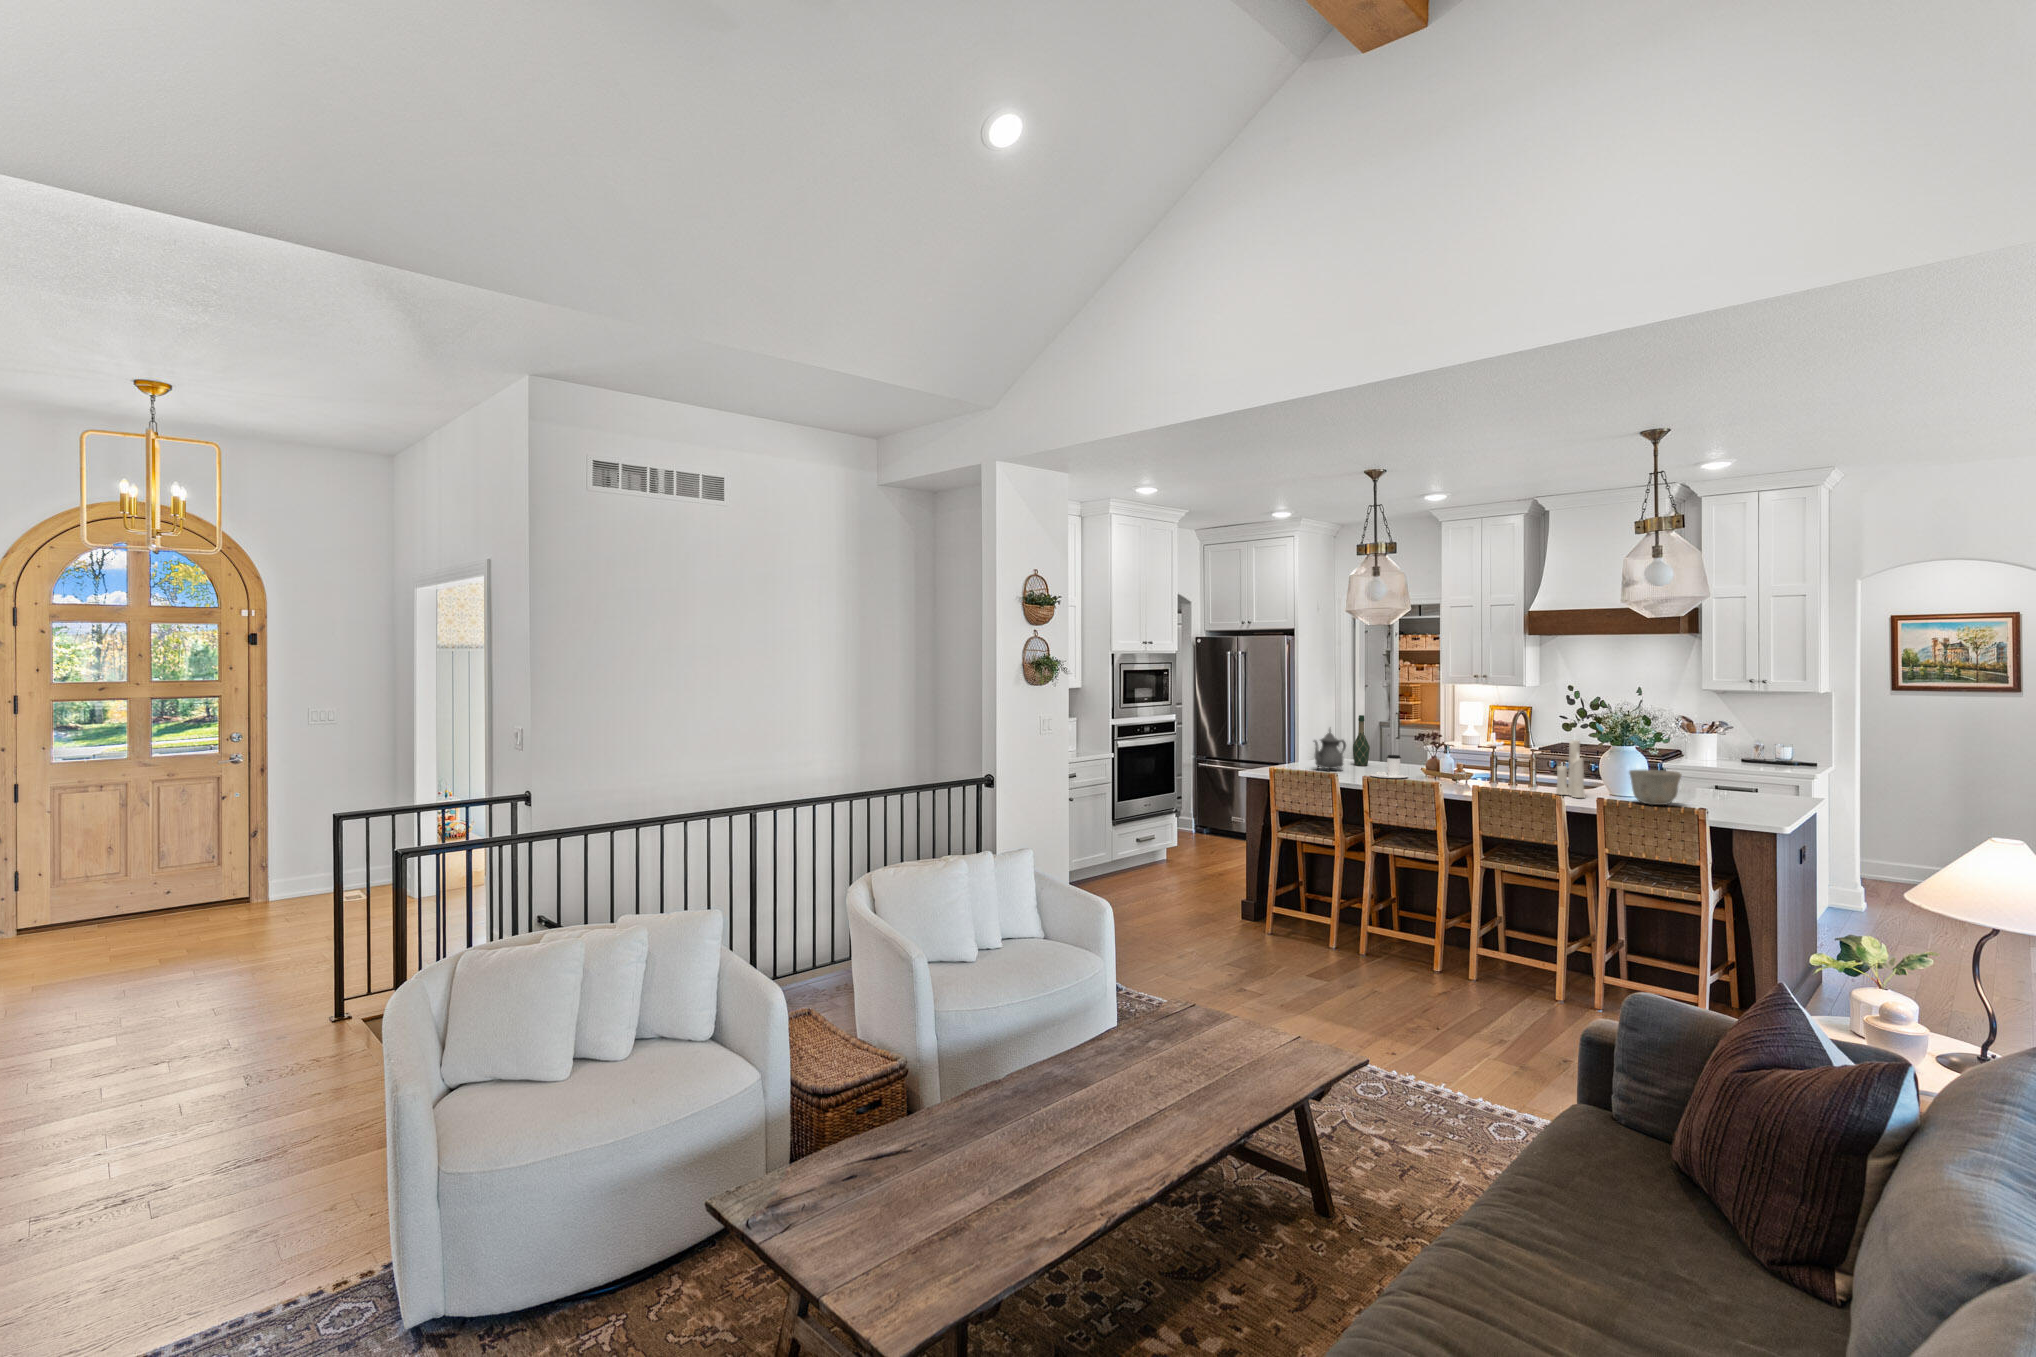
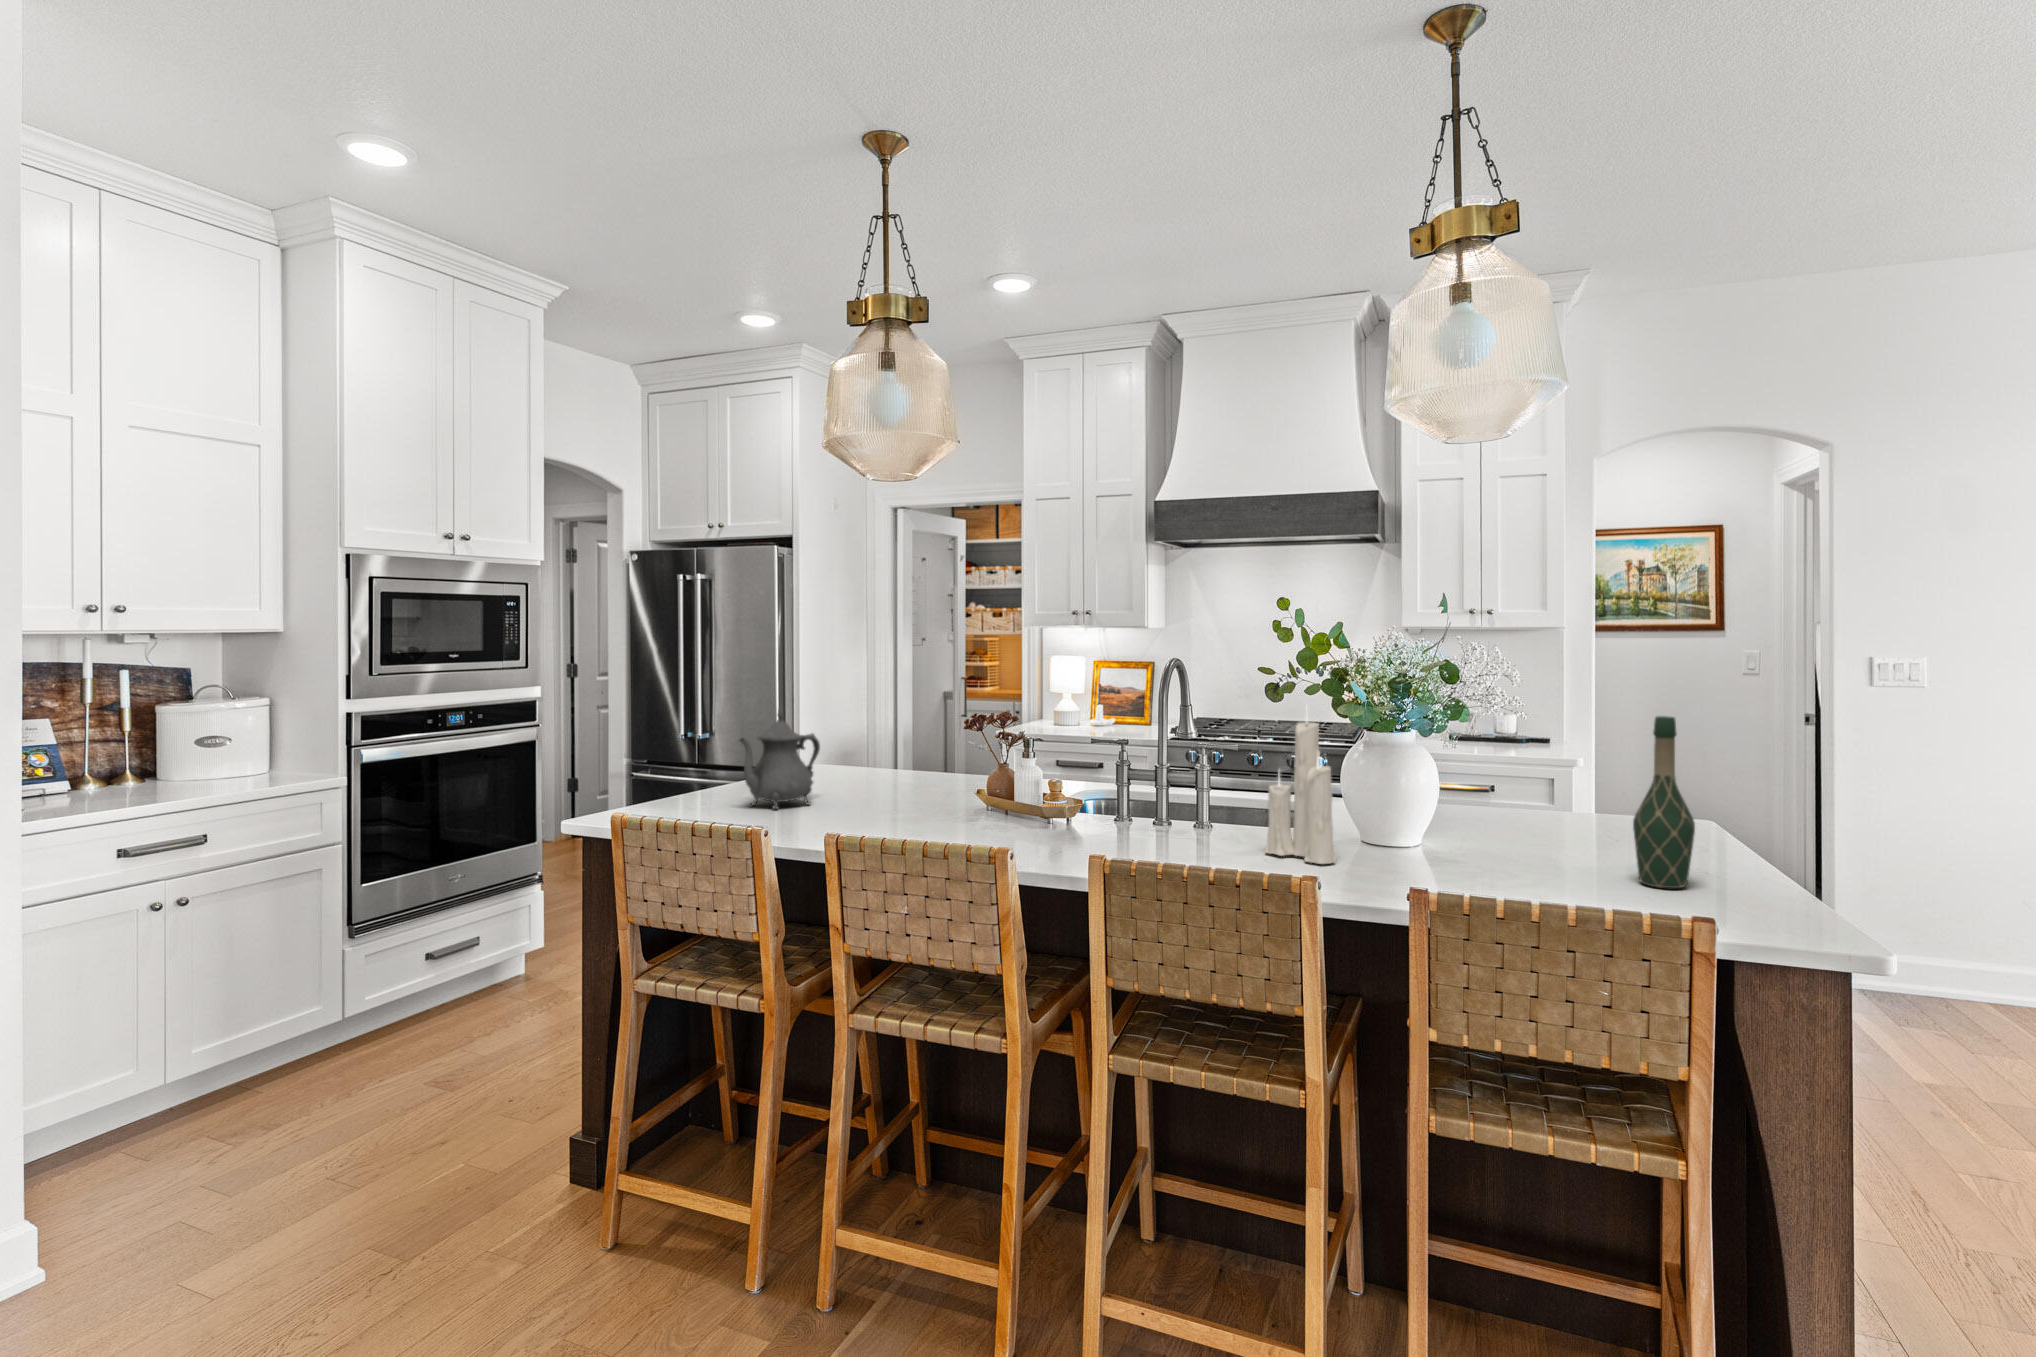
wine bottle: present [1353,715,1370,766] -> present [1633,716,1695,888]
coffee cup: present [1370,755,1408,778] -> none [861,767,945,823]
ceramic bowl: present [1629,770,1681,805] -> none [1435,787,1559,877]

